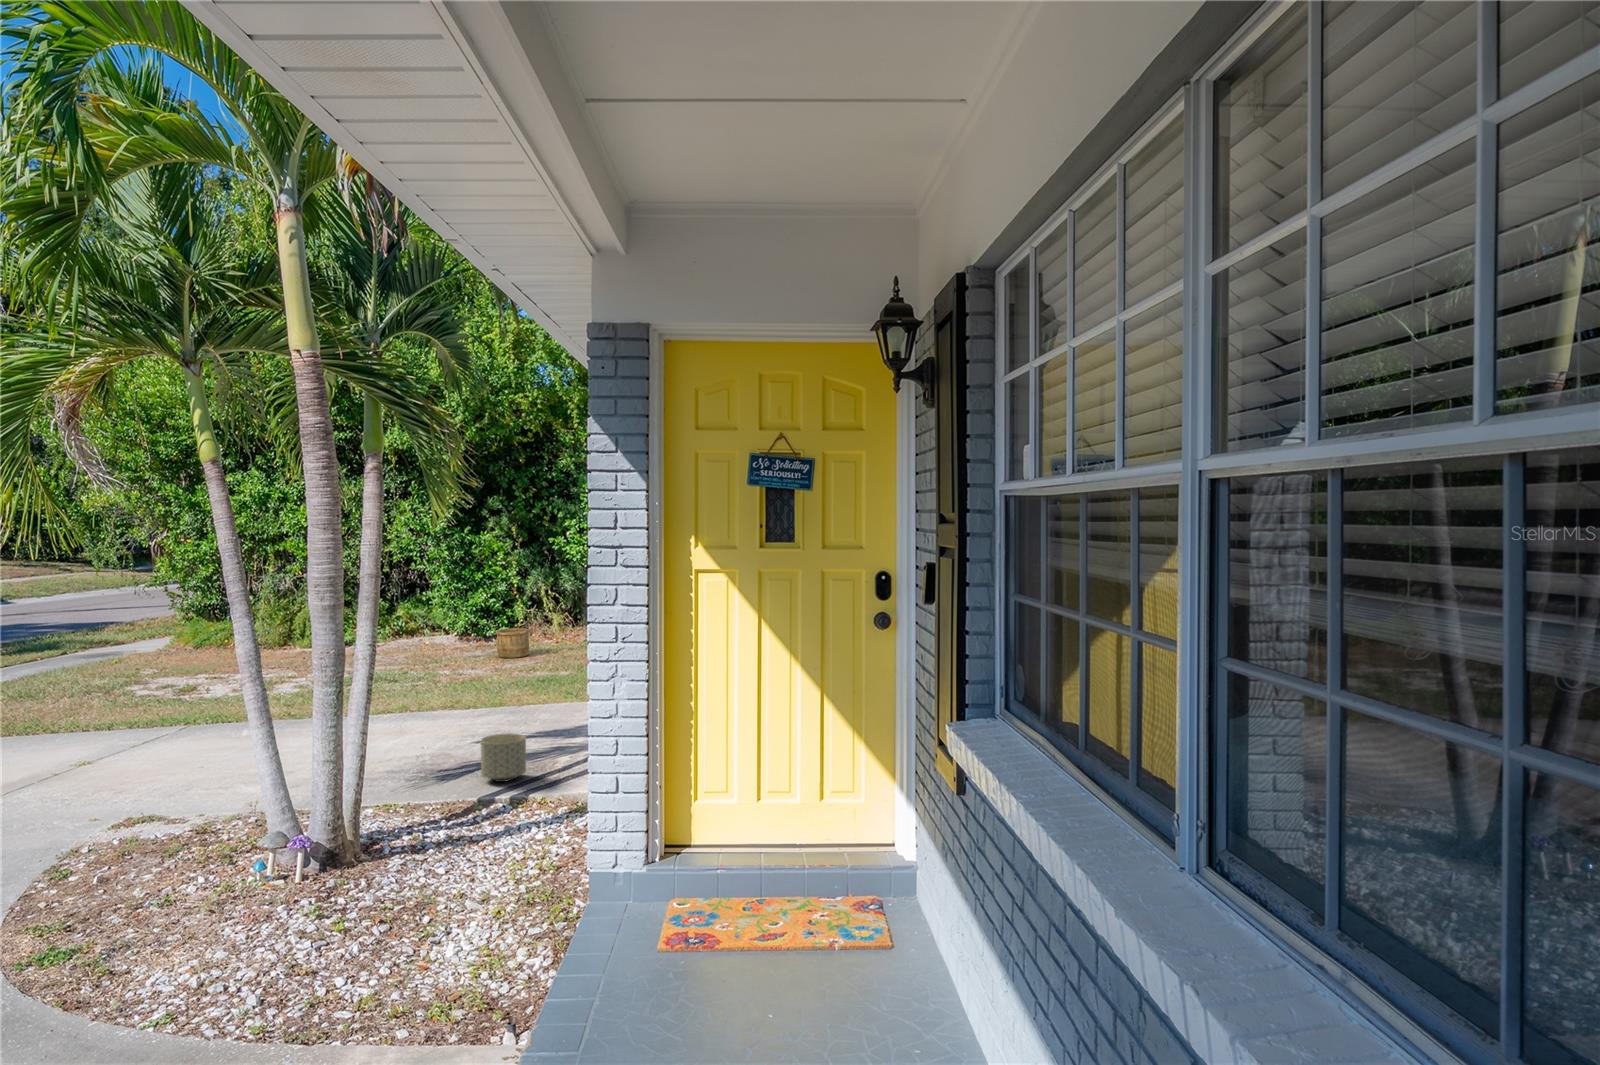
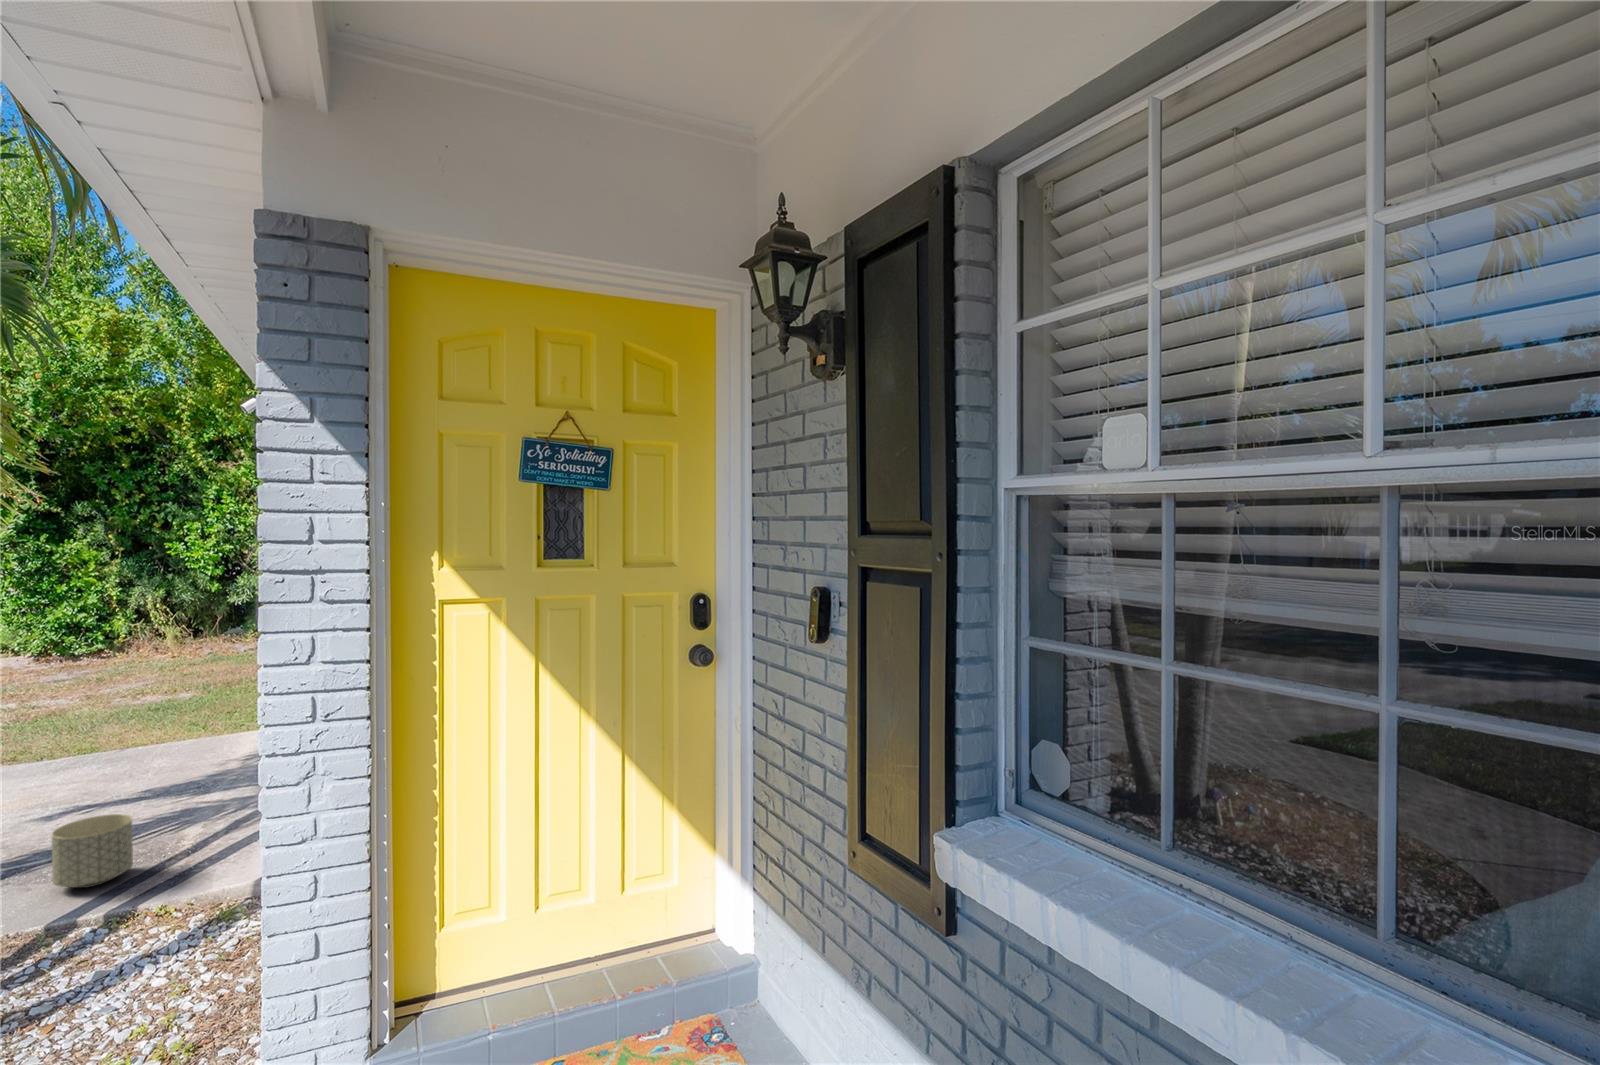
wooden bucket: present [496,628,530,658] -> none [86,648,137,685]

